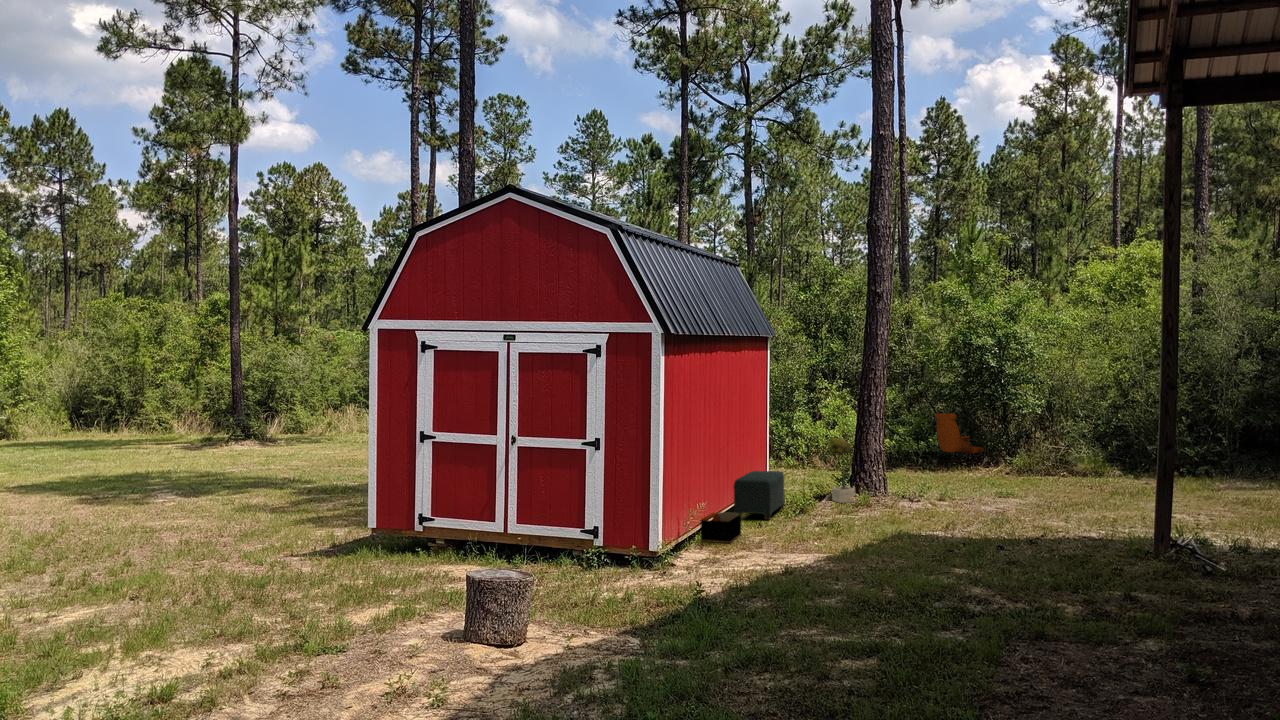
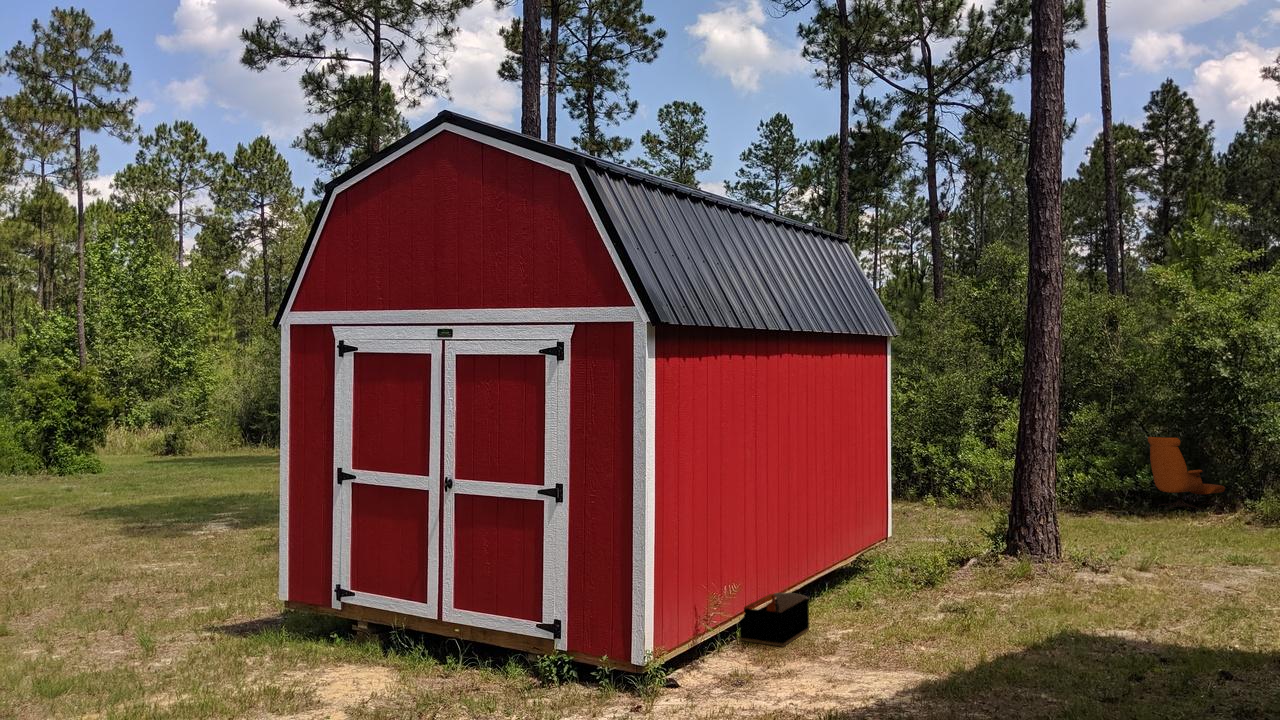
potted tree: present [828,438,856,503] -> none [968,475,1012,574]
bench: present [734,471,785,520] -> none [812,523,899,601]

